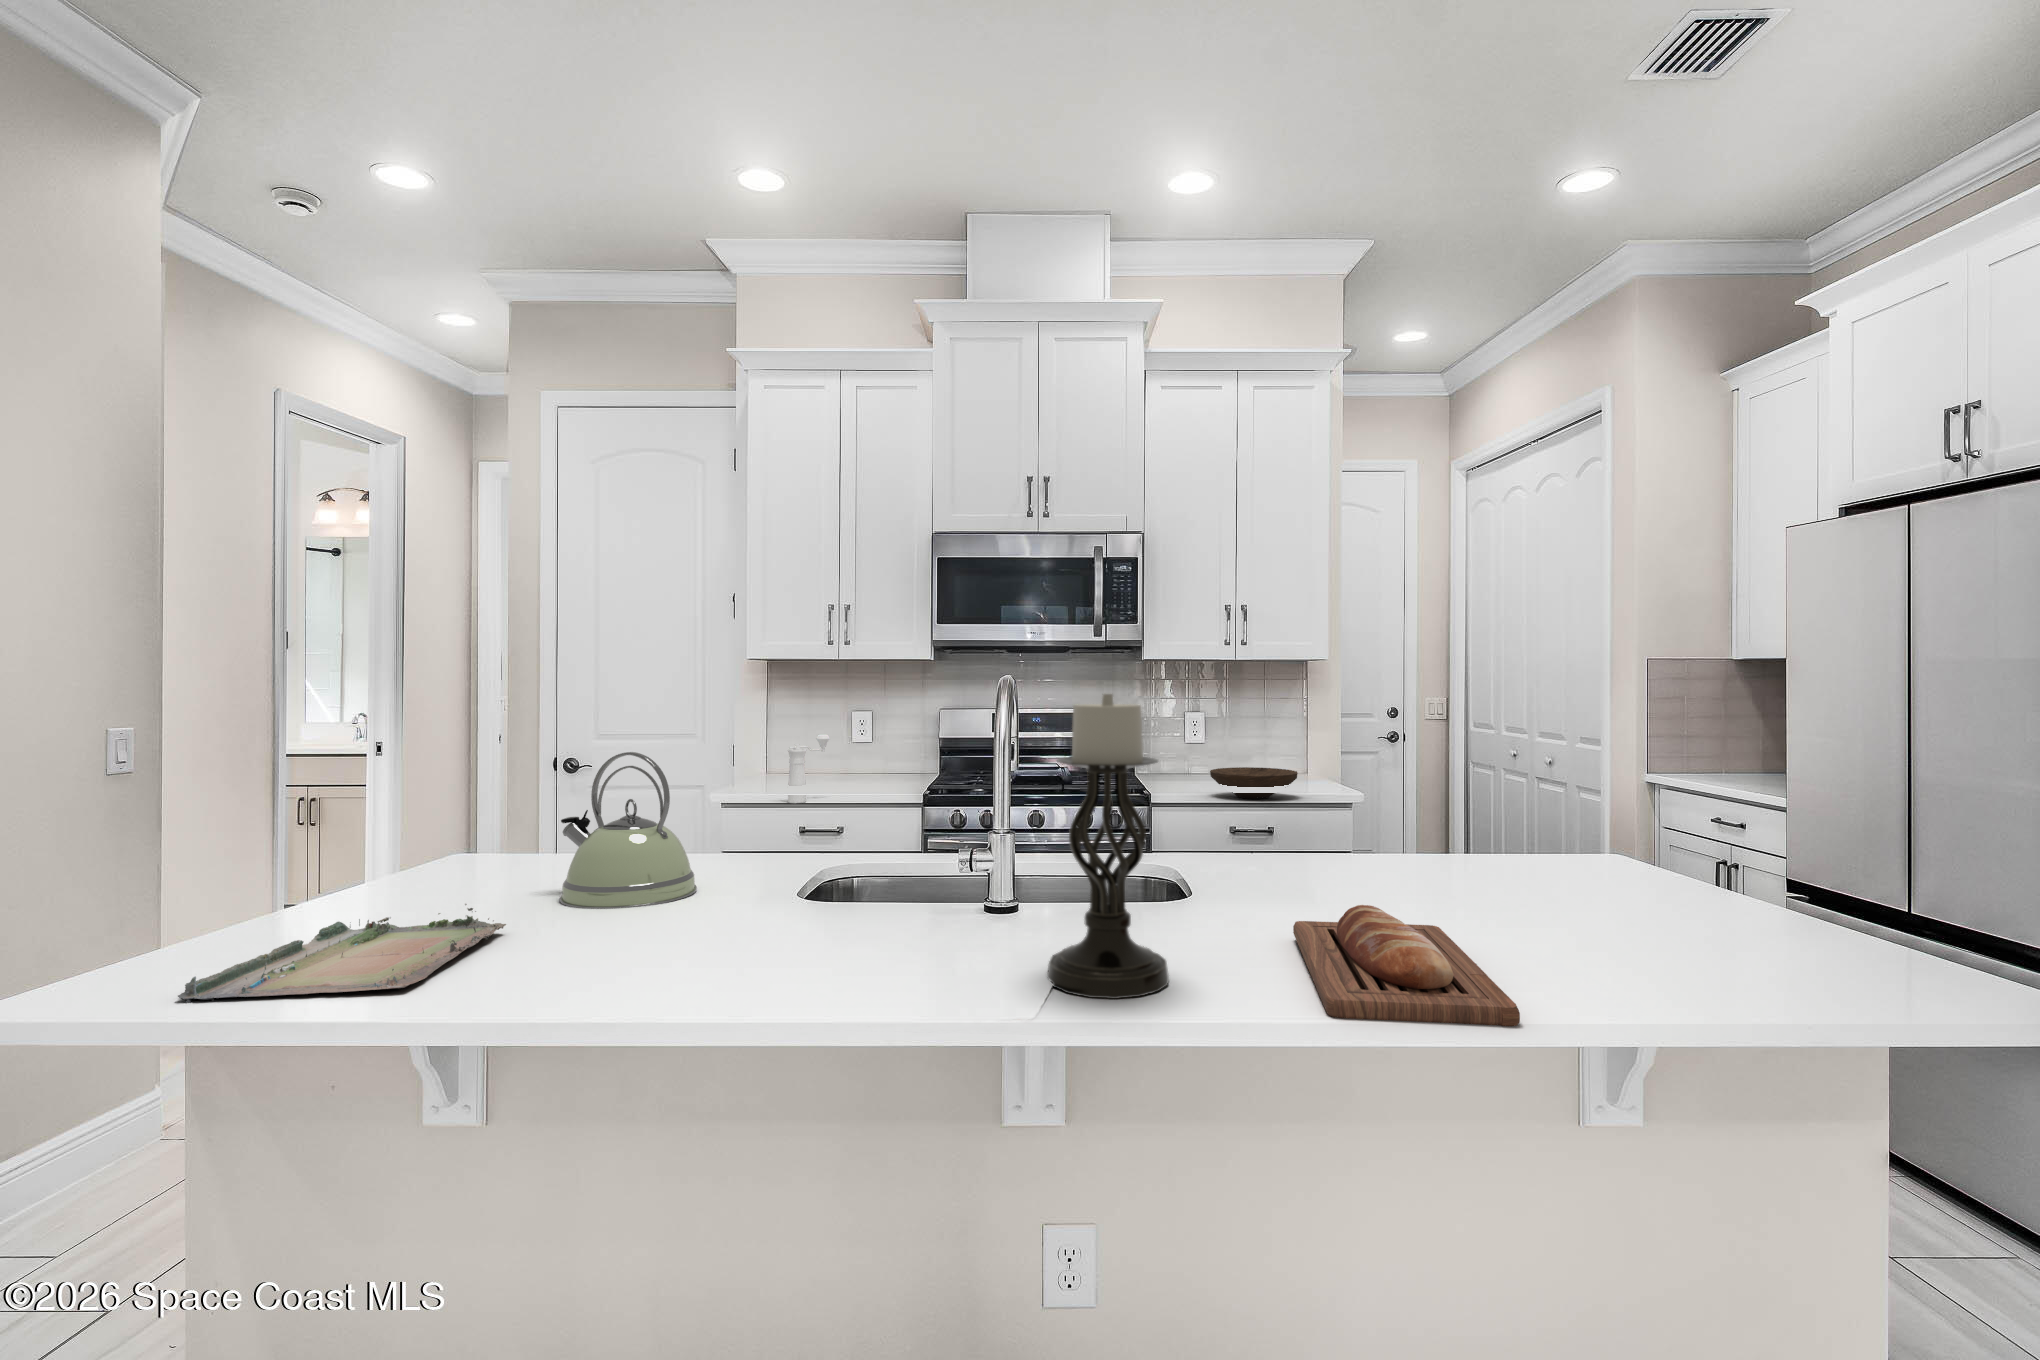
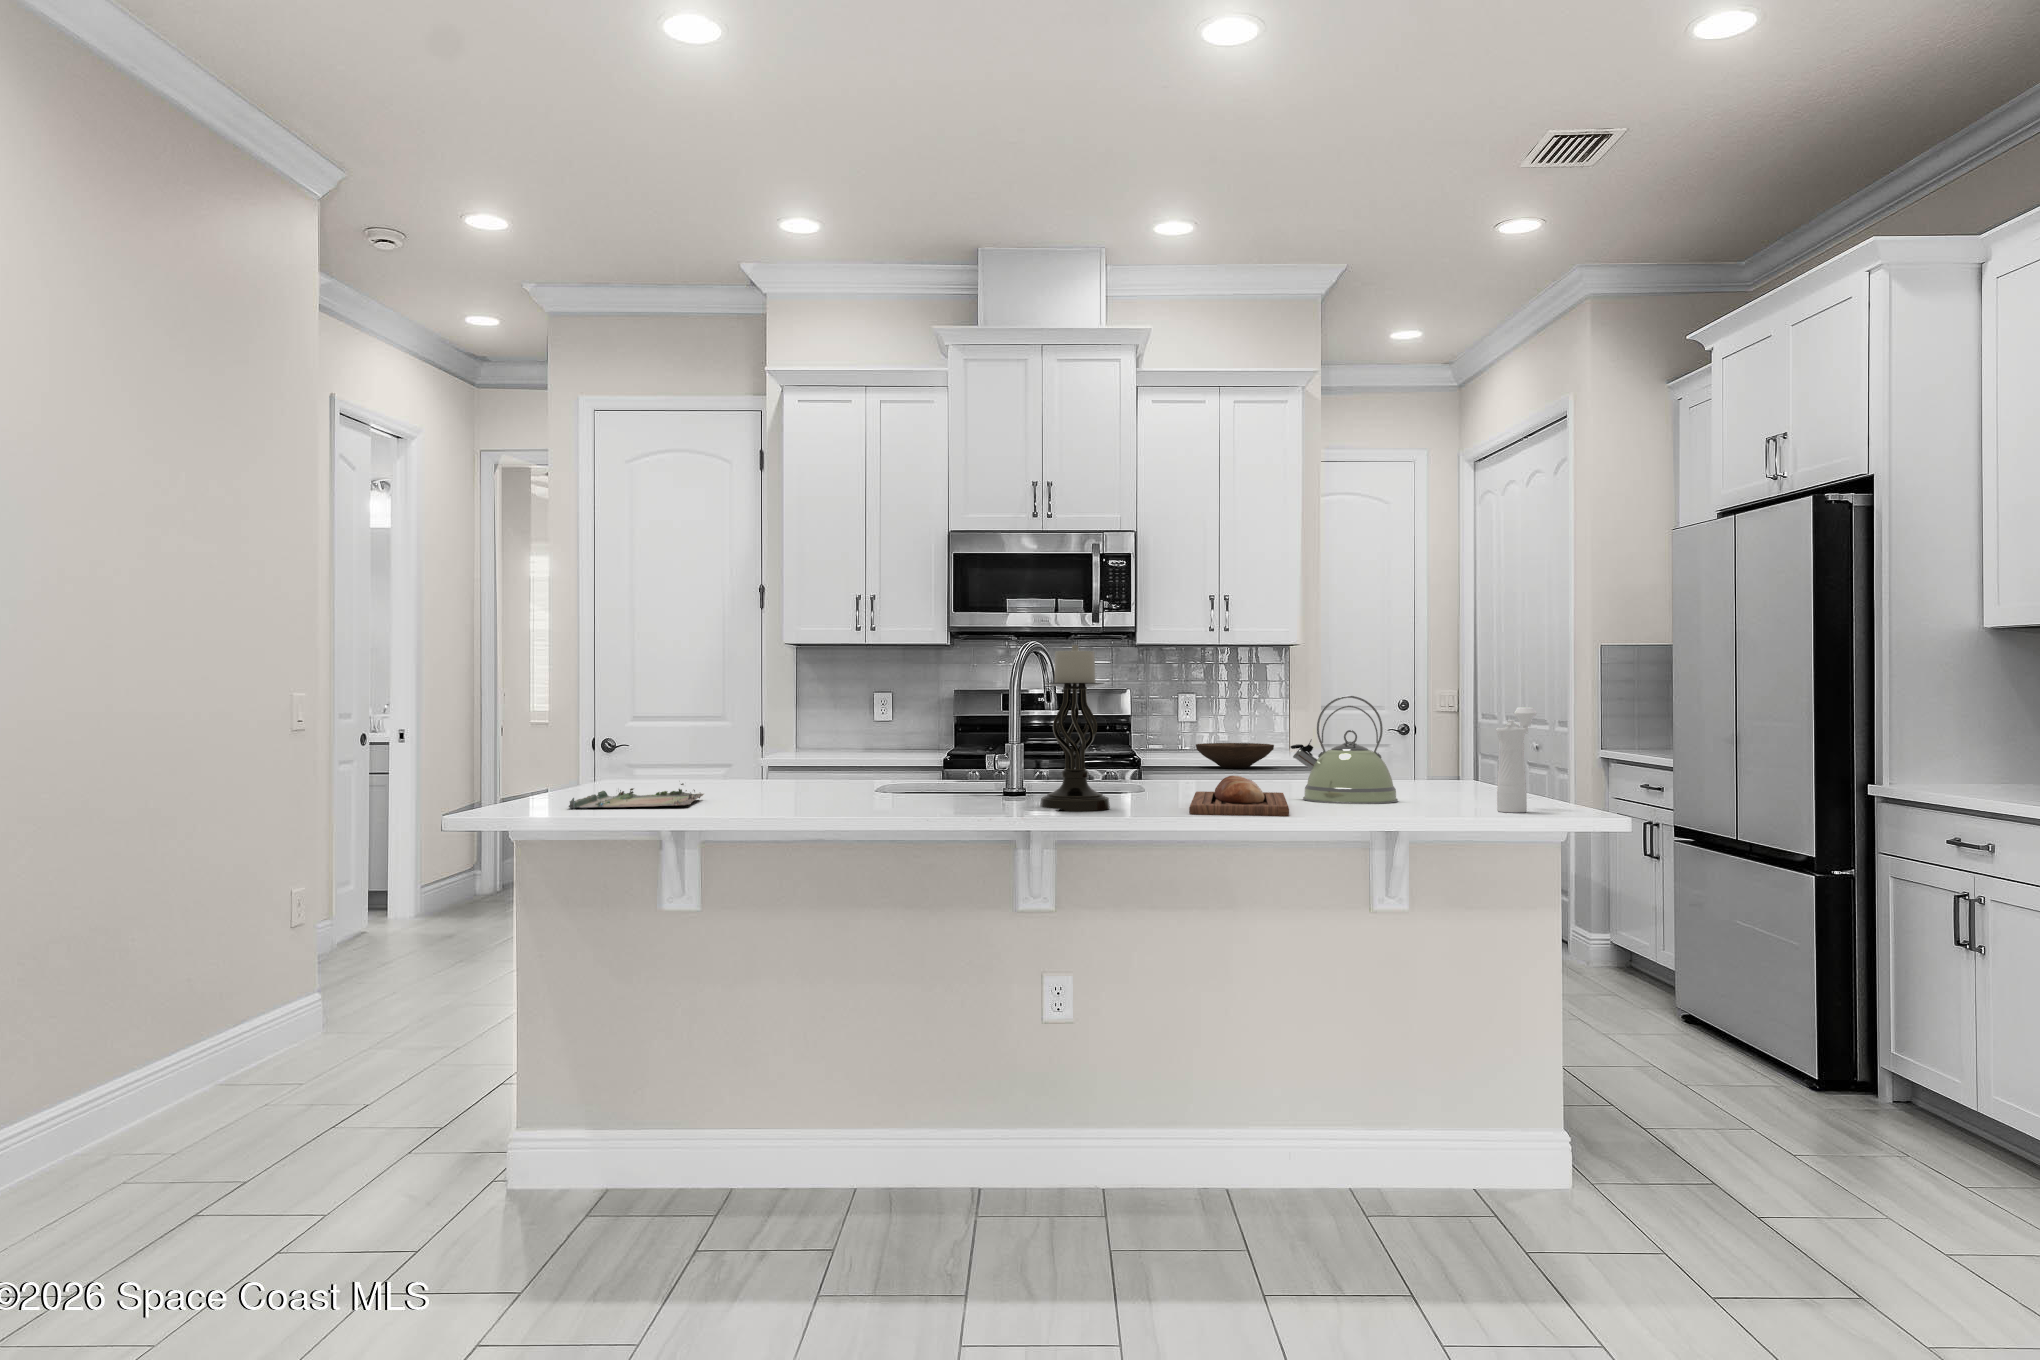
pepper mill: present [788,735,830,803] -> present [1496,707,1537,813]
kettle: present [560,752,697,909] -> present [1291,696,1398,804]

